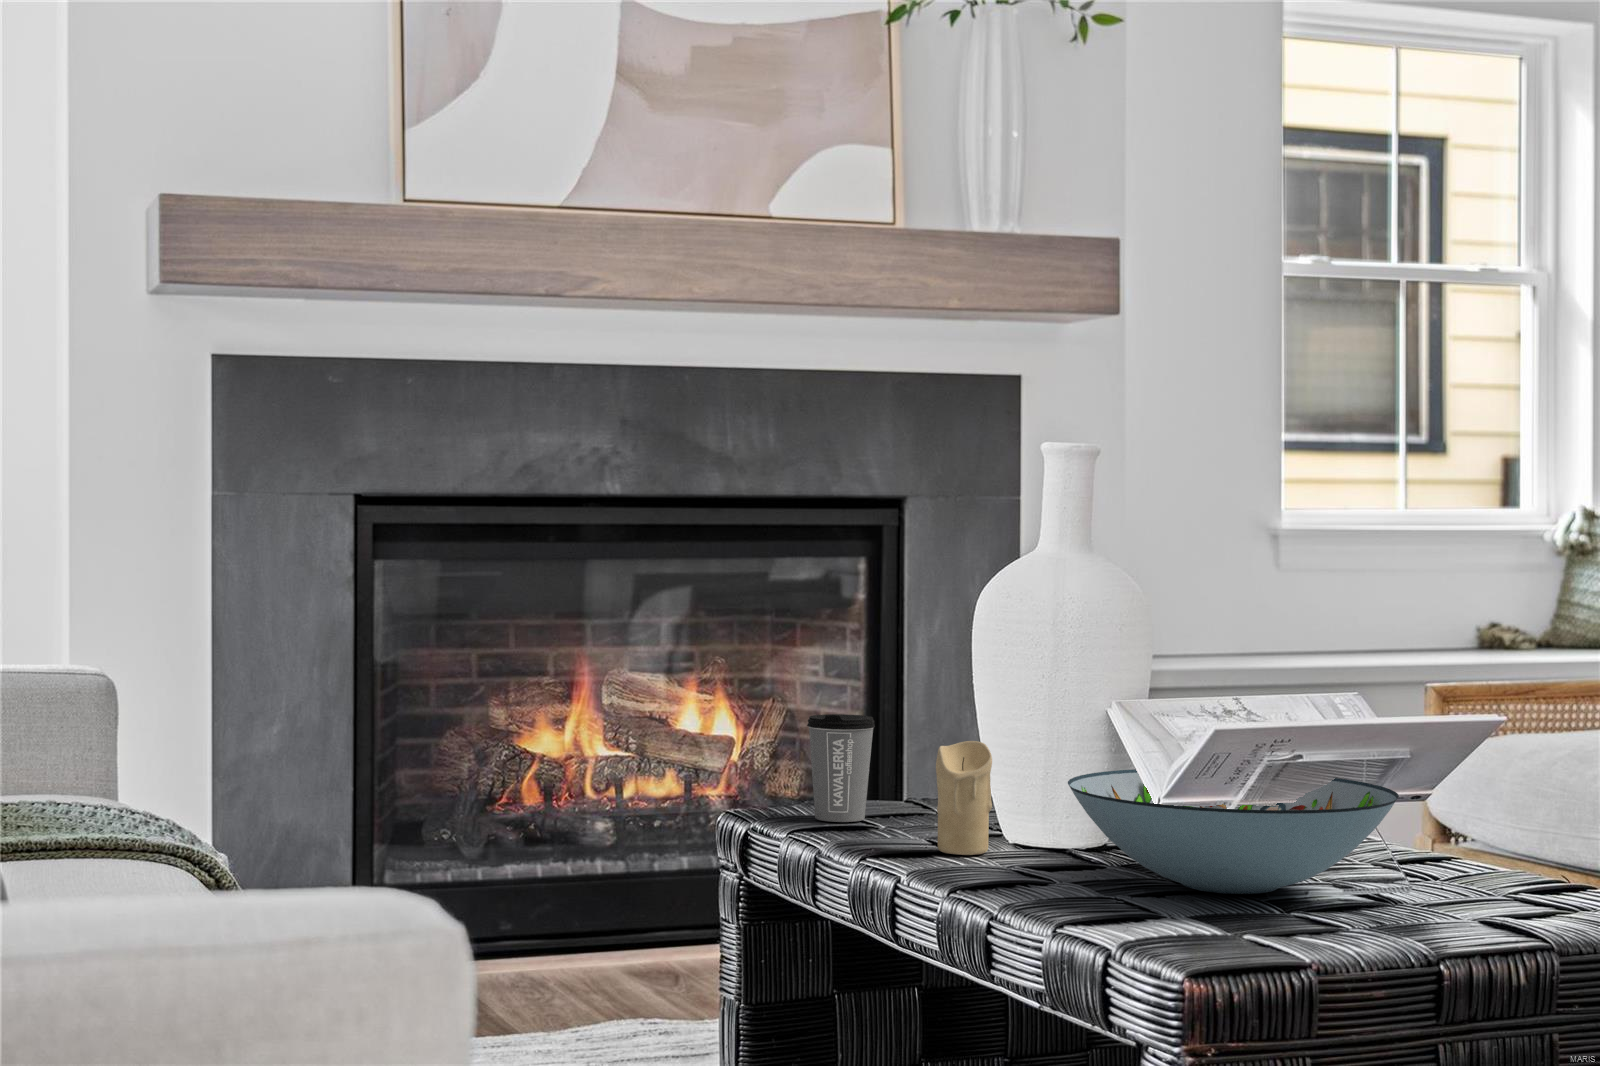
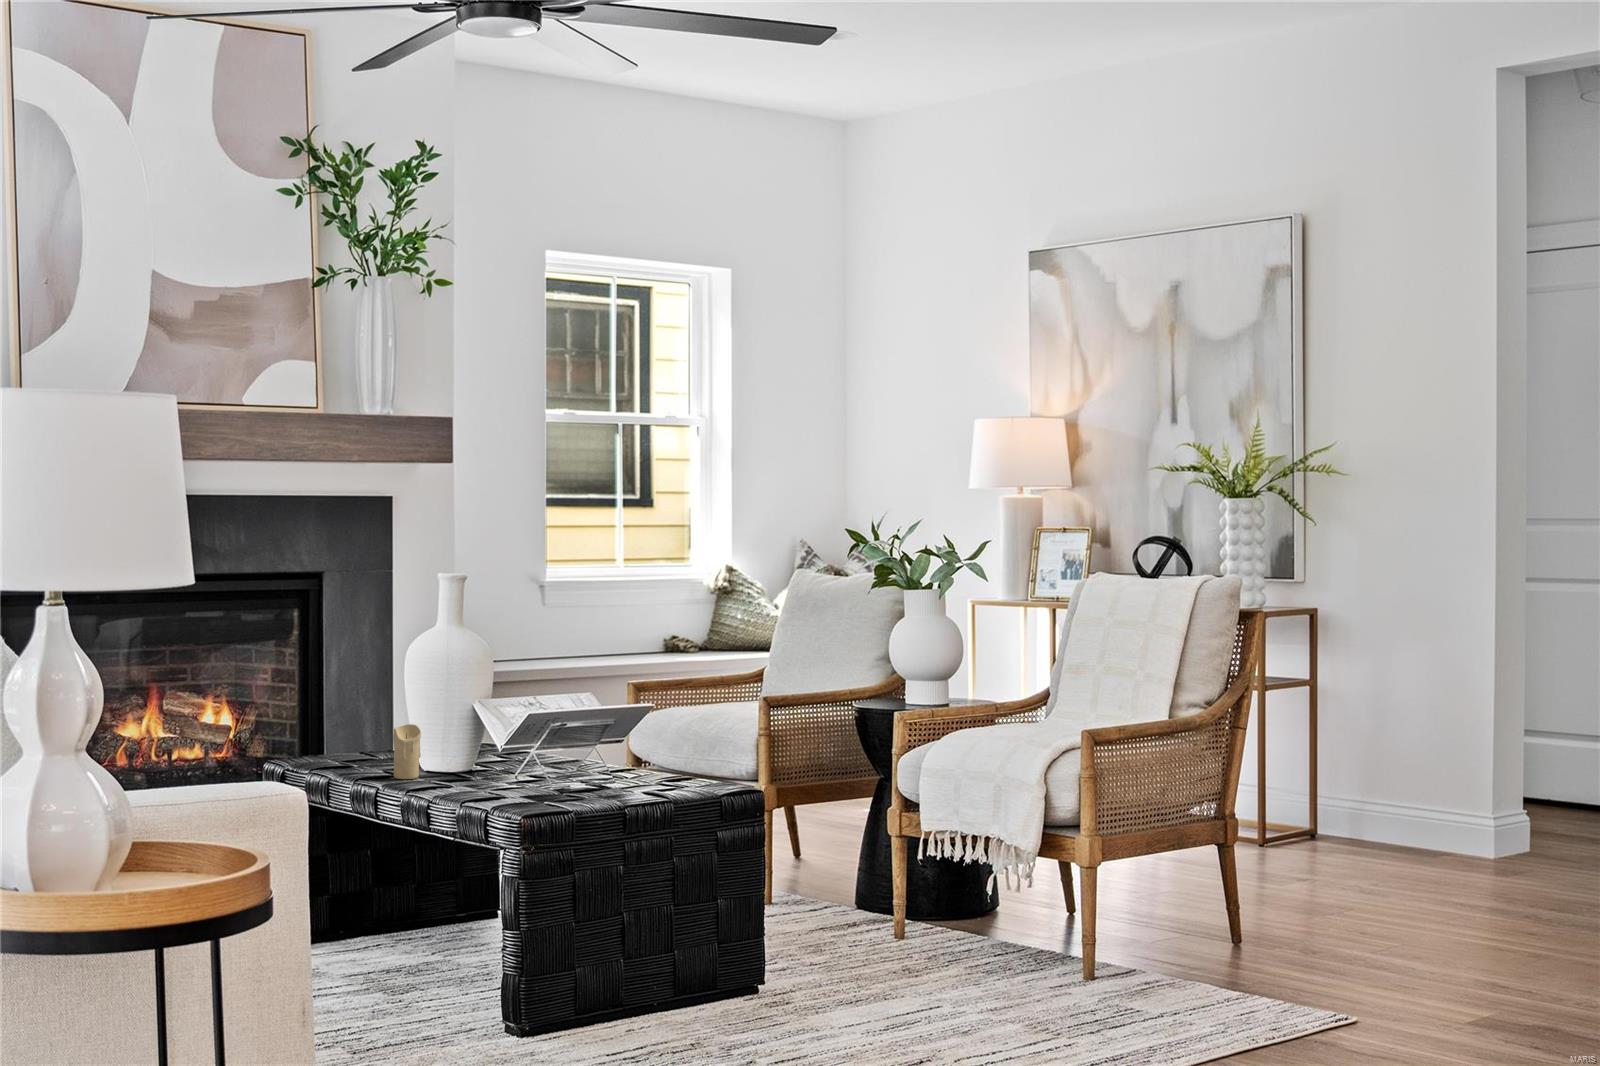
coffee cup: present [807,714,875,822] -> none [316,713,353,768]
decorative bowl: present [1068,769,1399,894] -> none [461,732,607,787]

